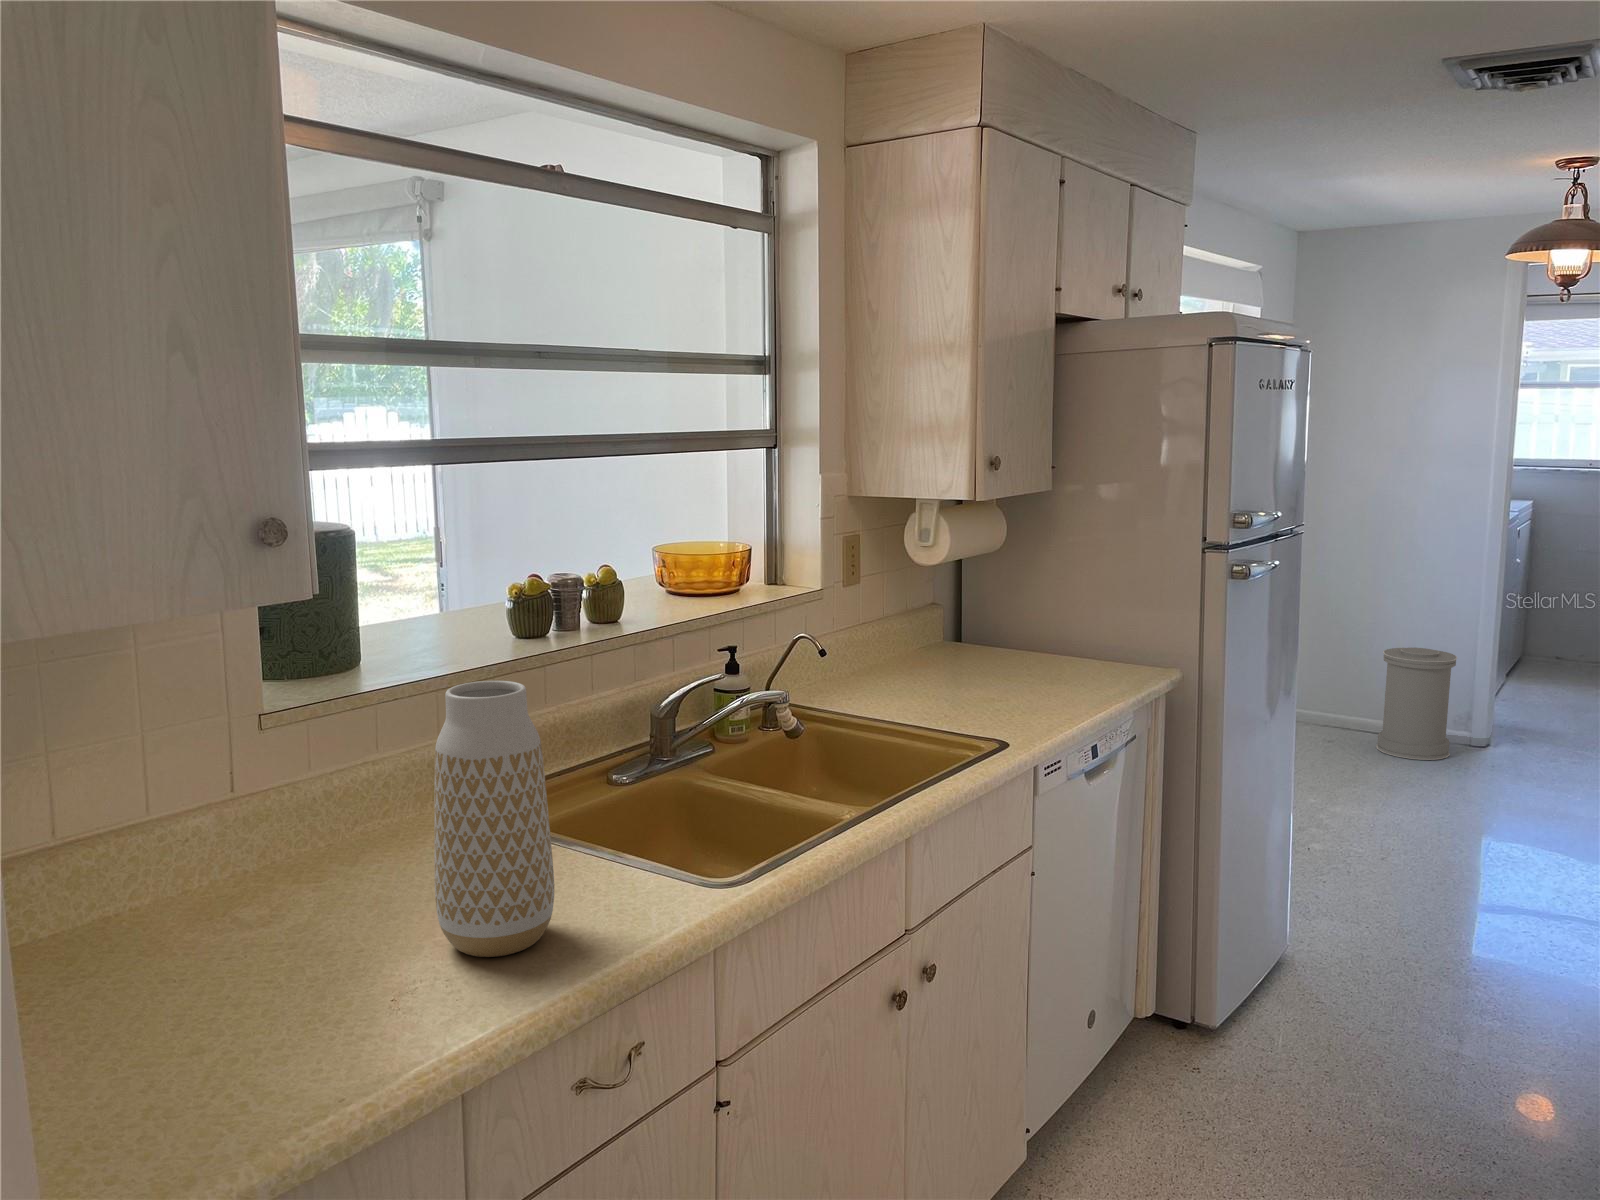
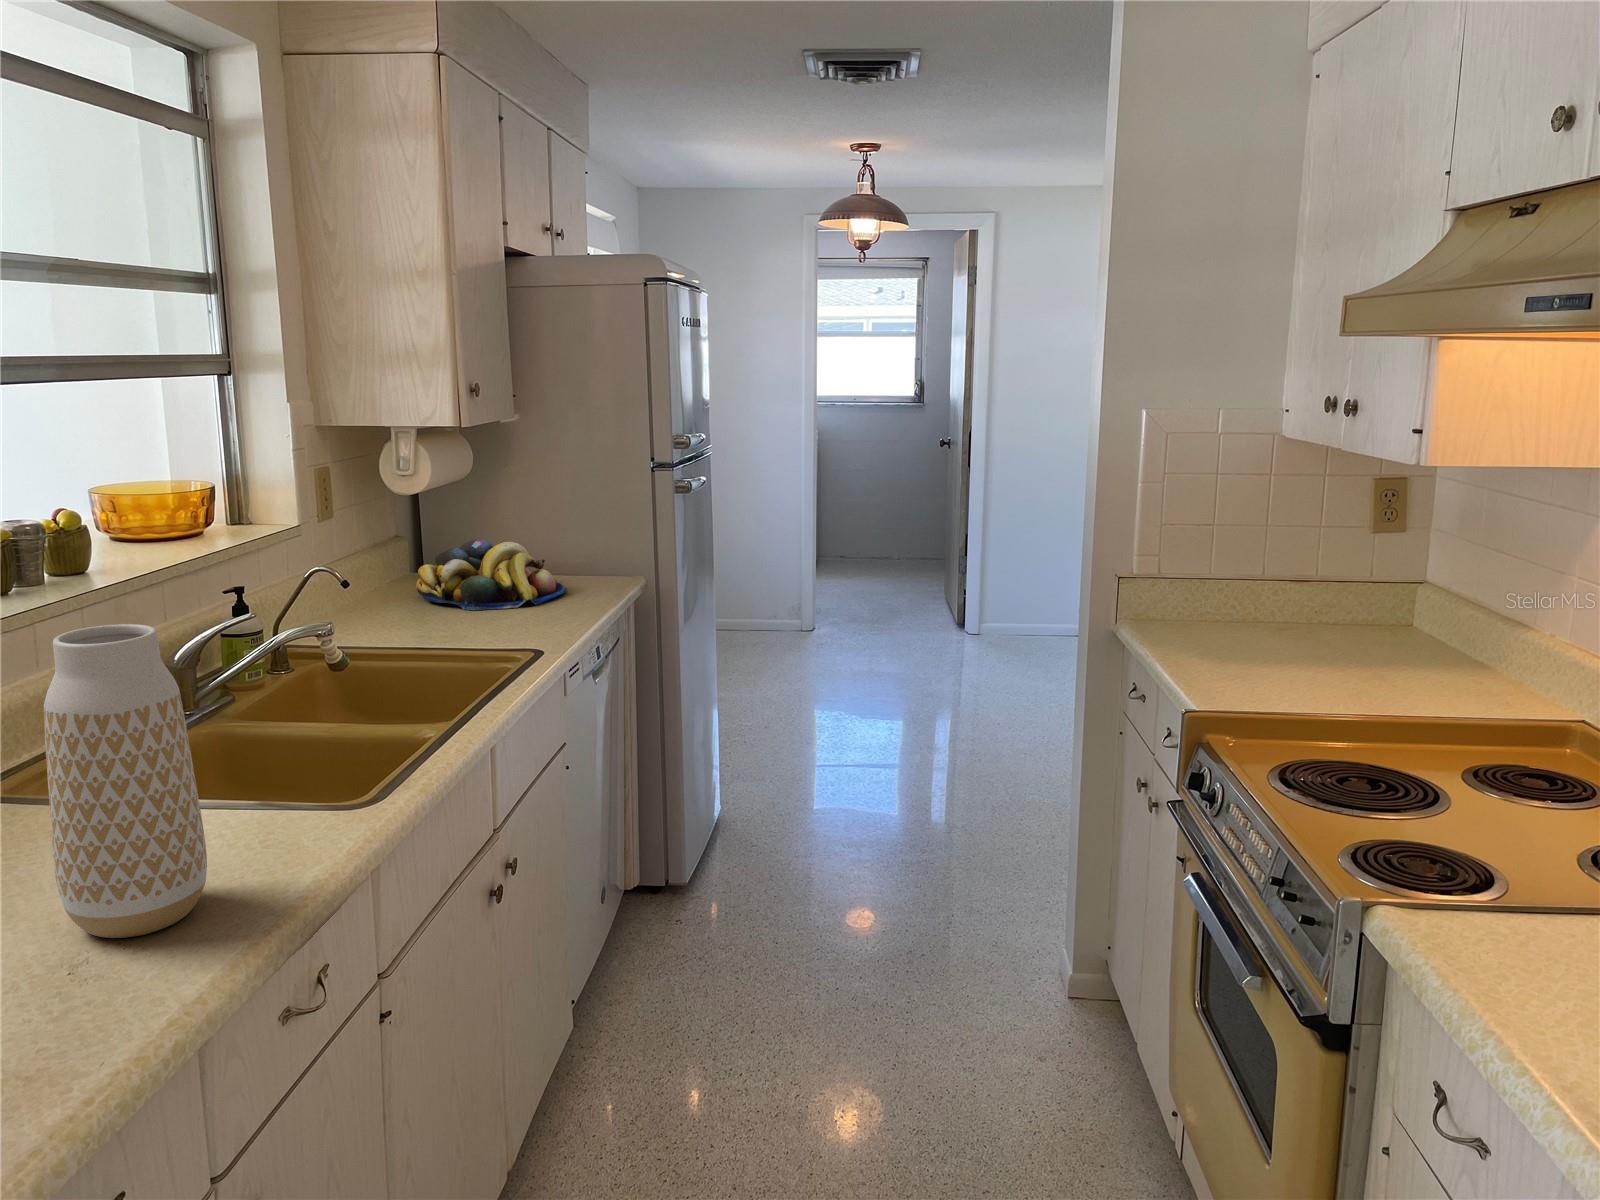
fruit bowl: none [931,616,1083,692] -> present [416,539,565,610]
trash can: present [1376,648,1457,760] -> none [736,551,792,642]

